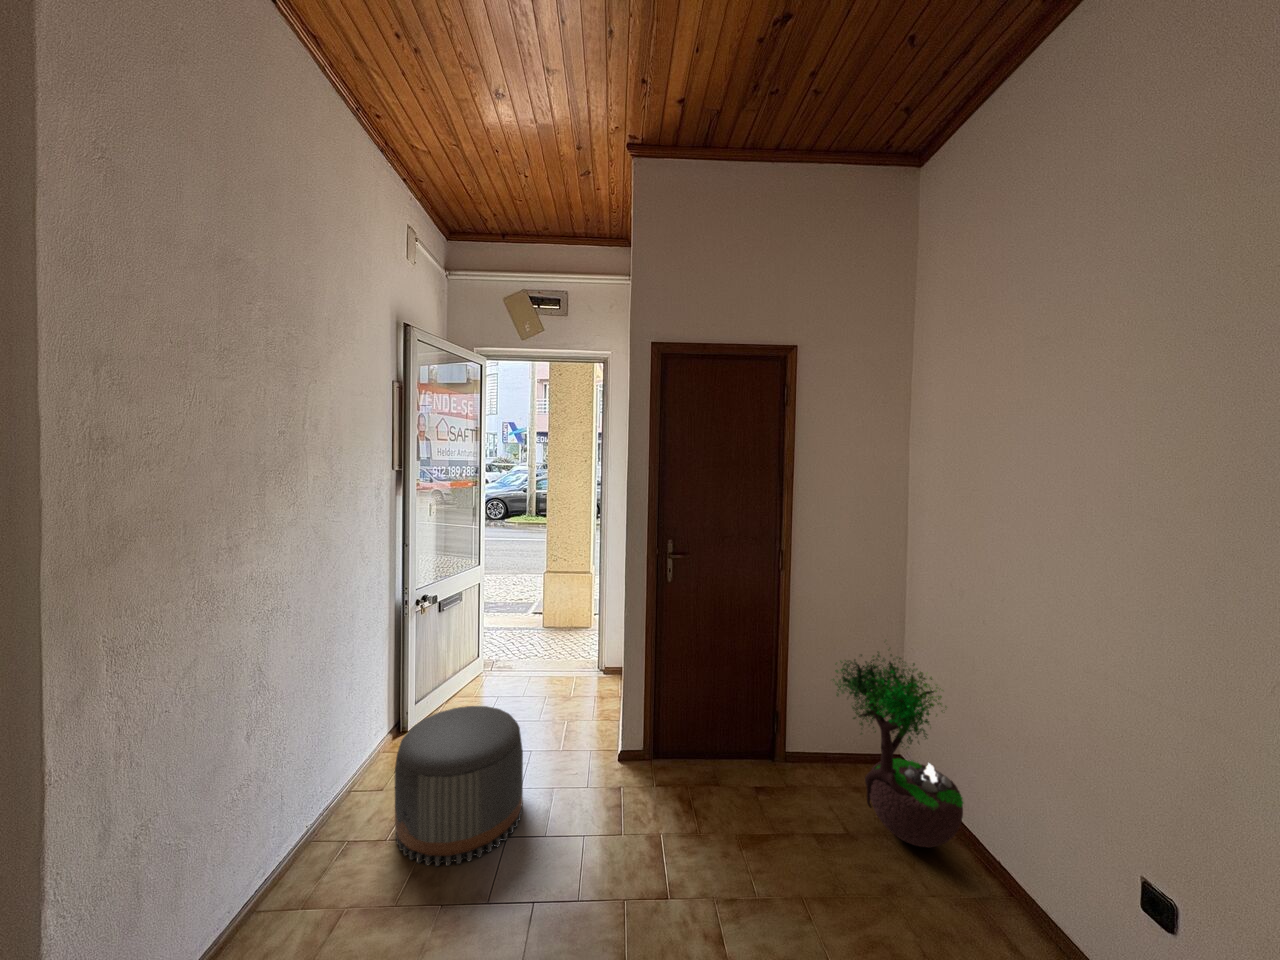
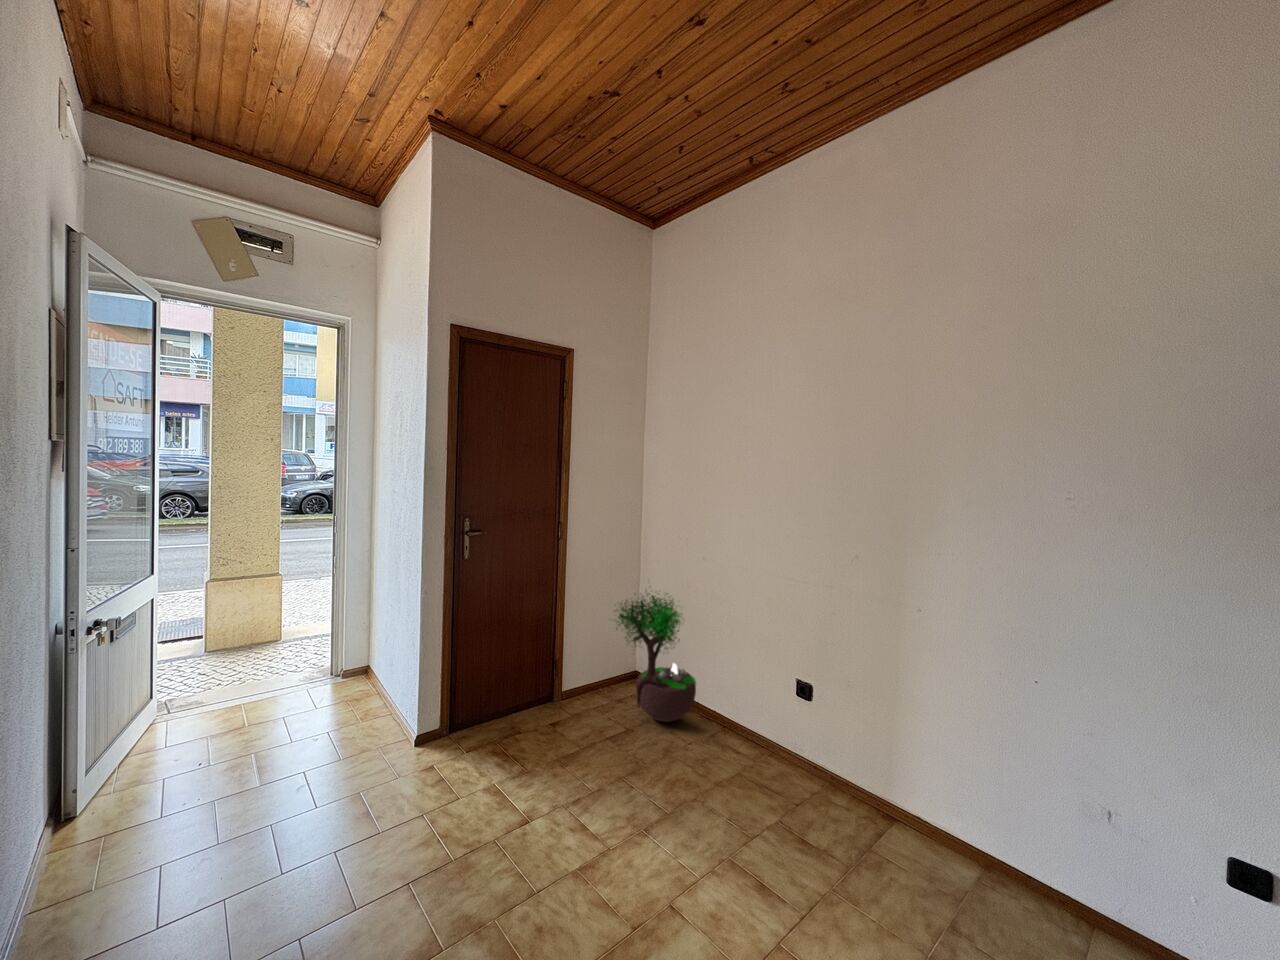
pouf: present [395,706,523,866] -> none [161,724,341,924]

